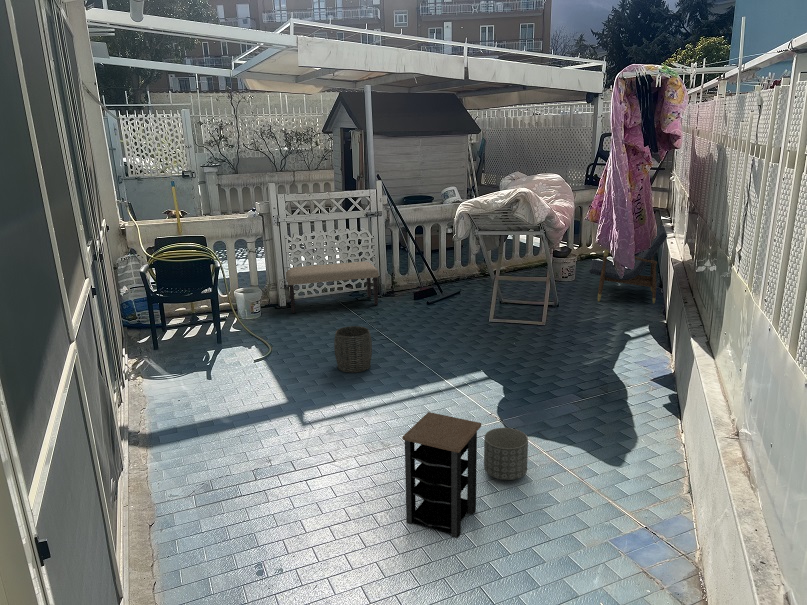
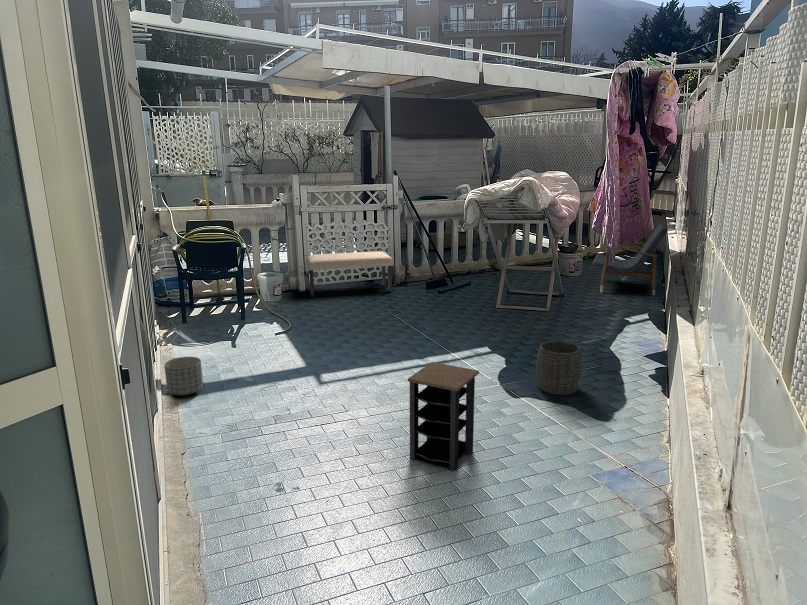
woven basket: present [334,326,372,373] -> present [537,341,582,395]
planter: present [484,428,528,480] -> present [164,357,203,396]

